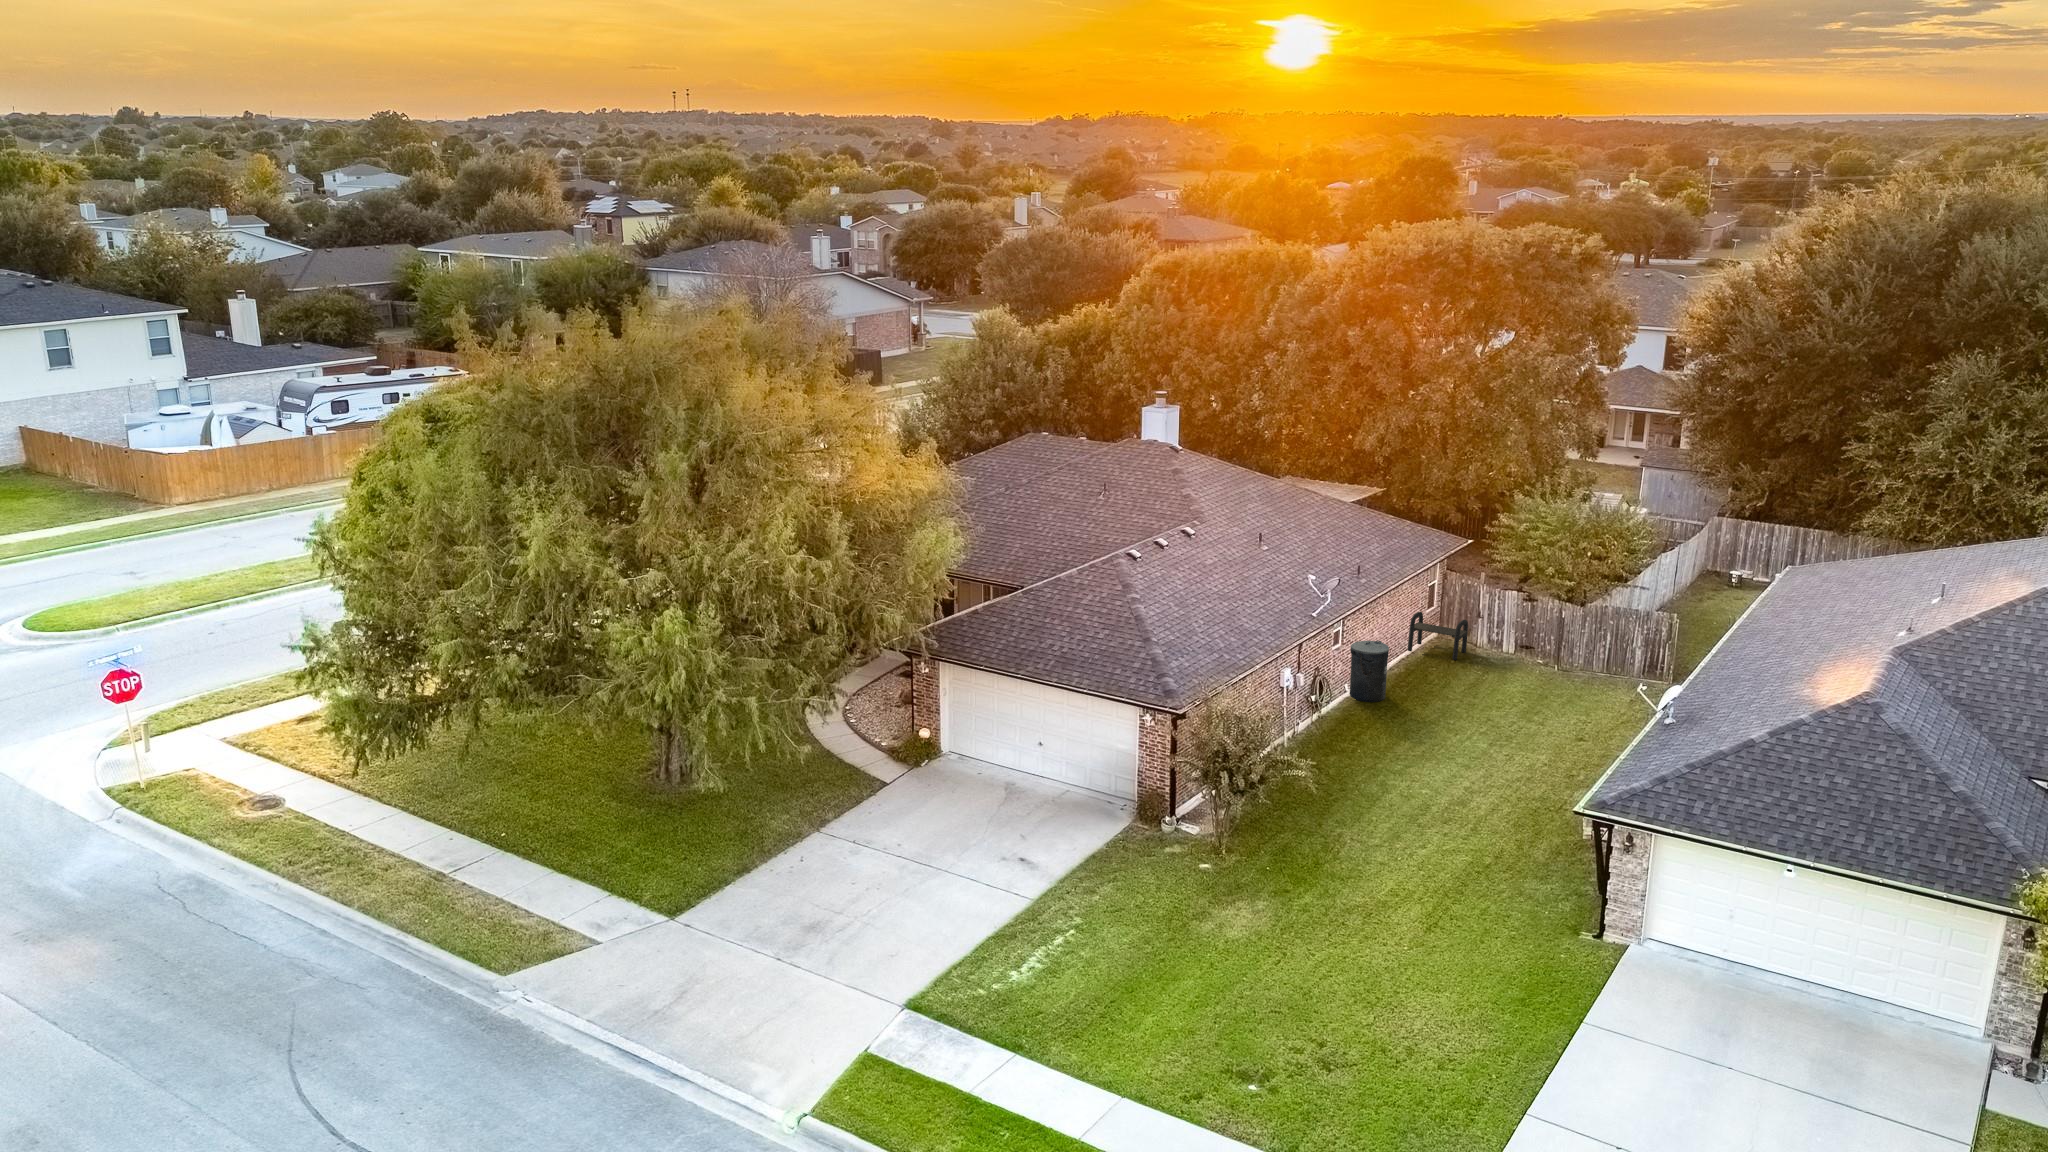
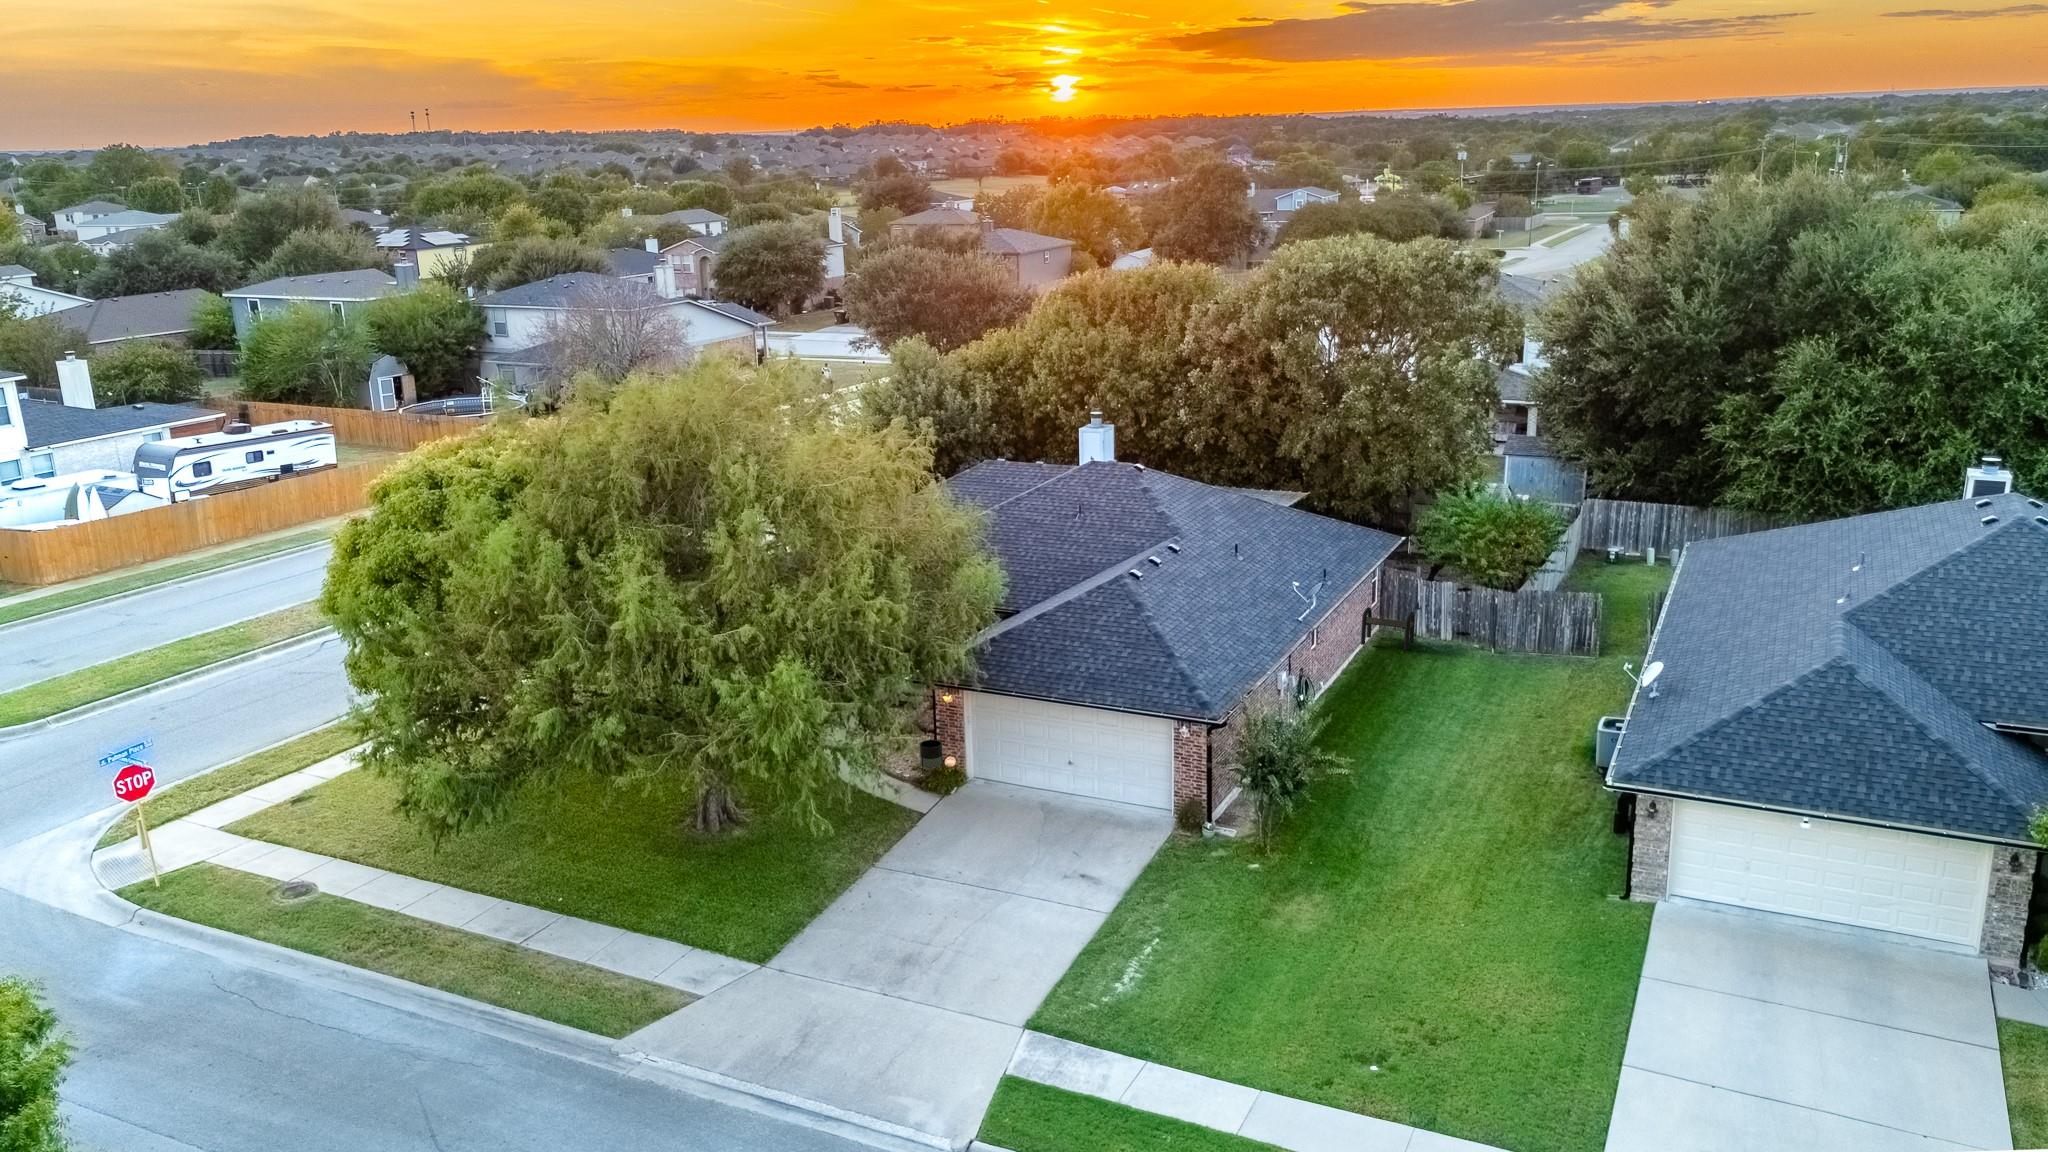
trash can: present [1349,640,1389,702] -> none [1324,638,1360,696]
planter: none [899,710,922,746] -> present [920,740,943,773]

